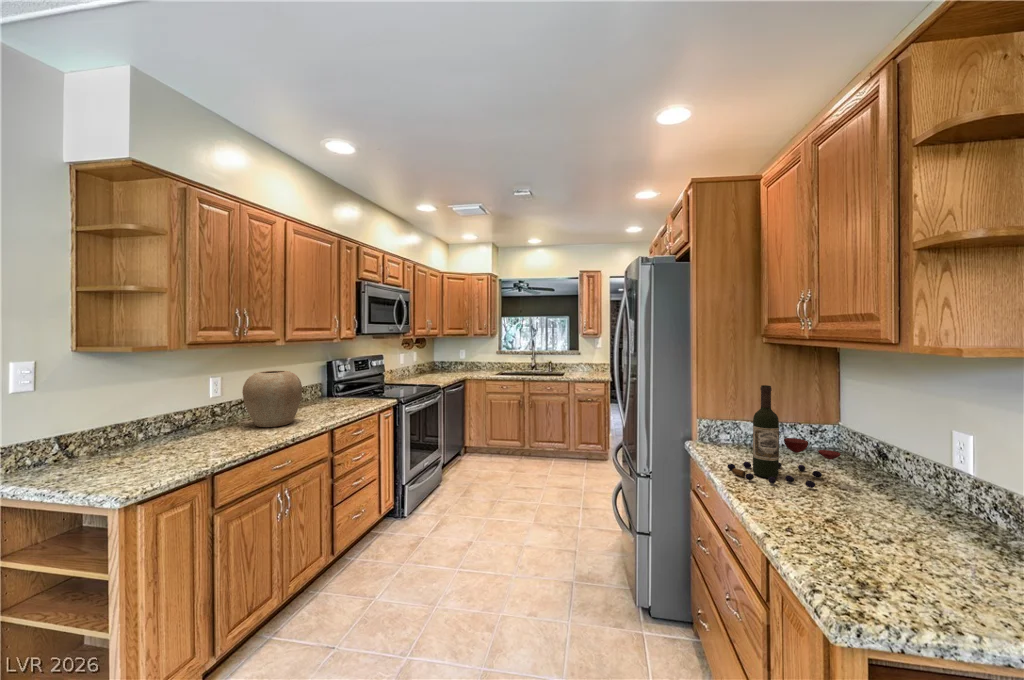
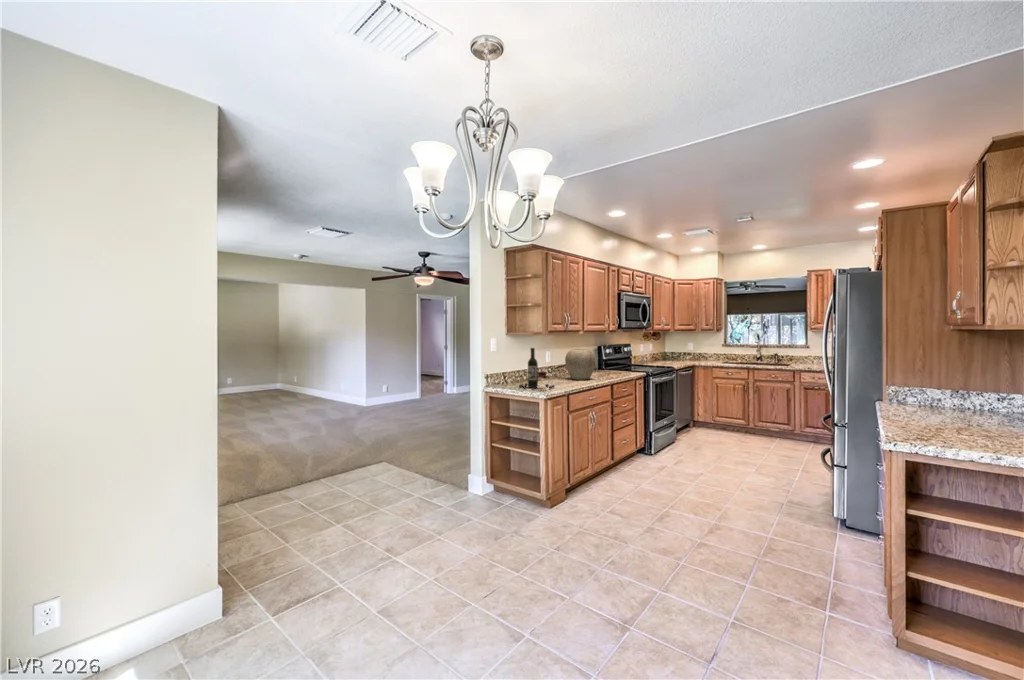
wine bottle: present [727,385,841,488] -> present [519,348,554,390]

